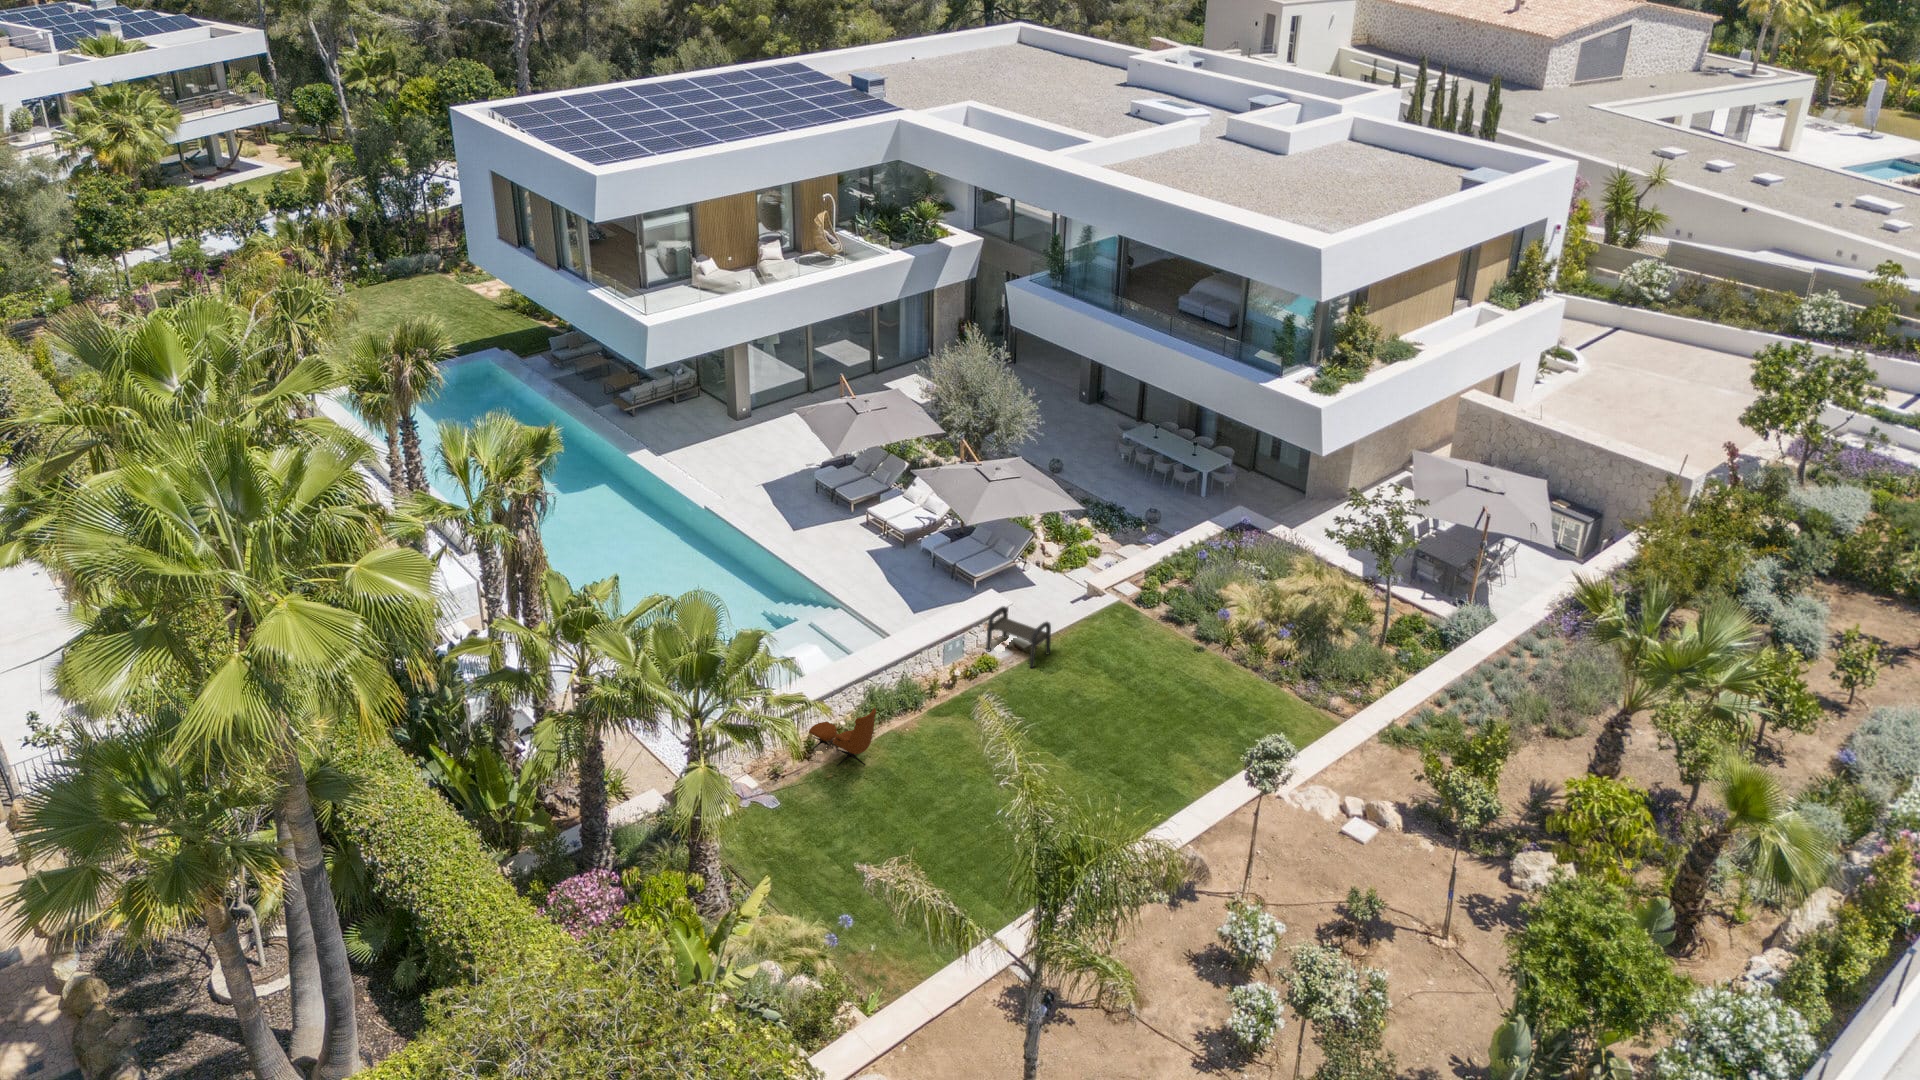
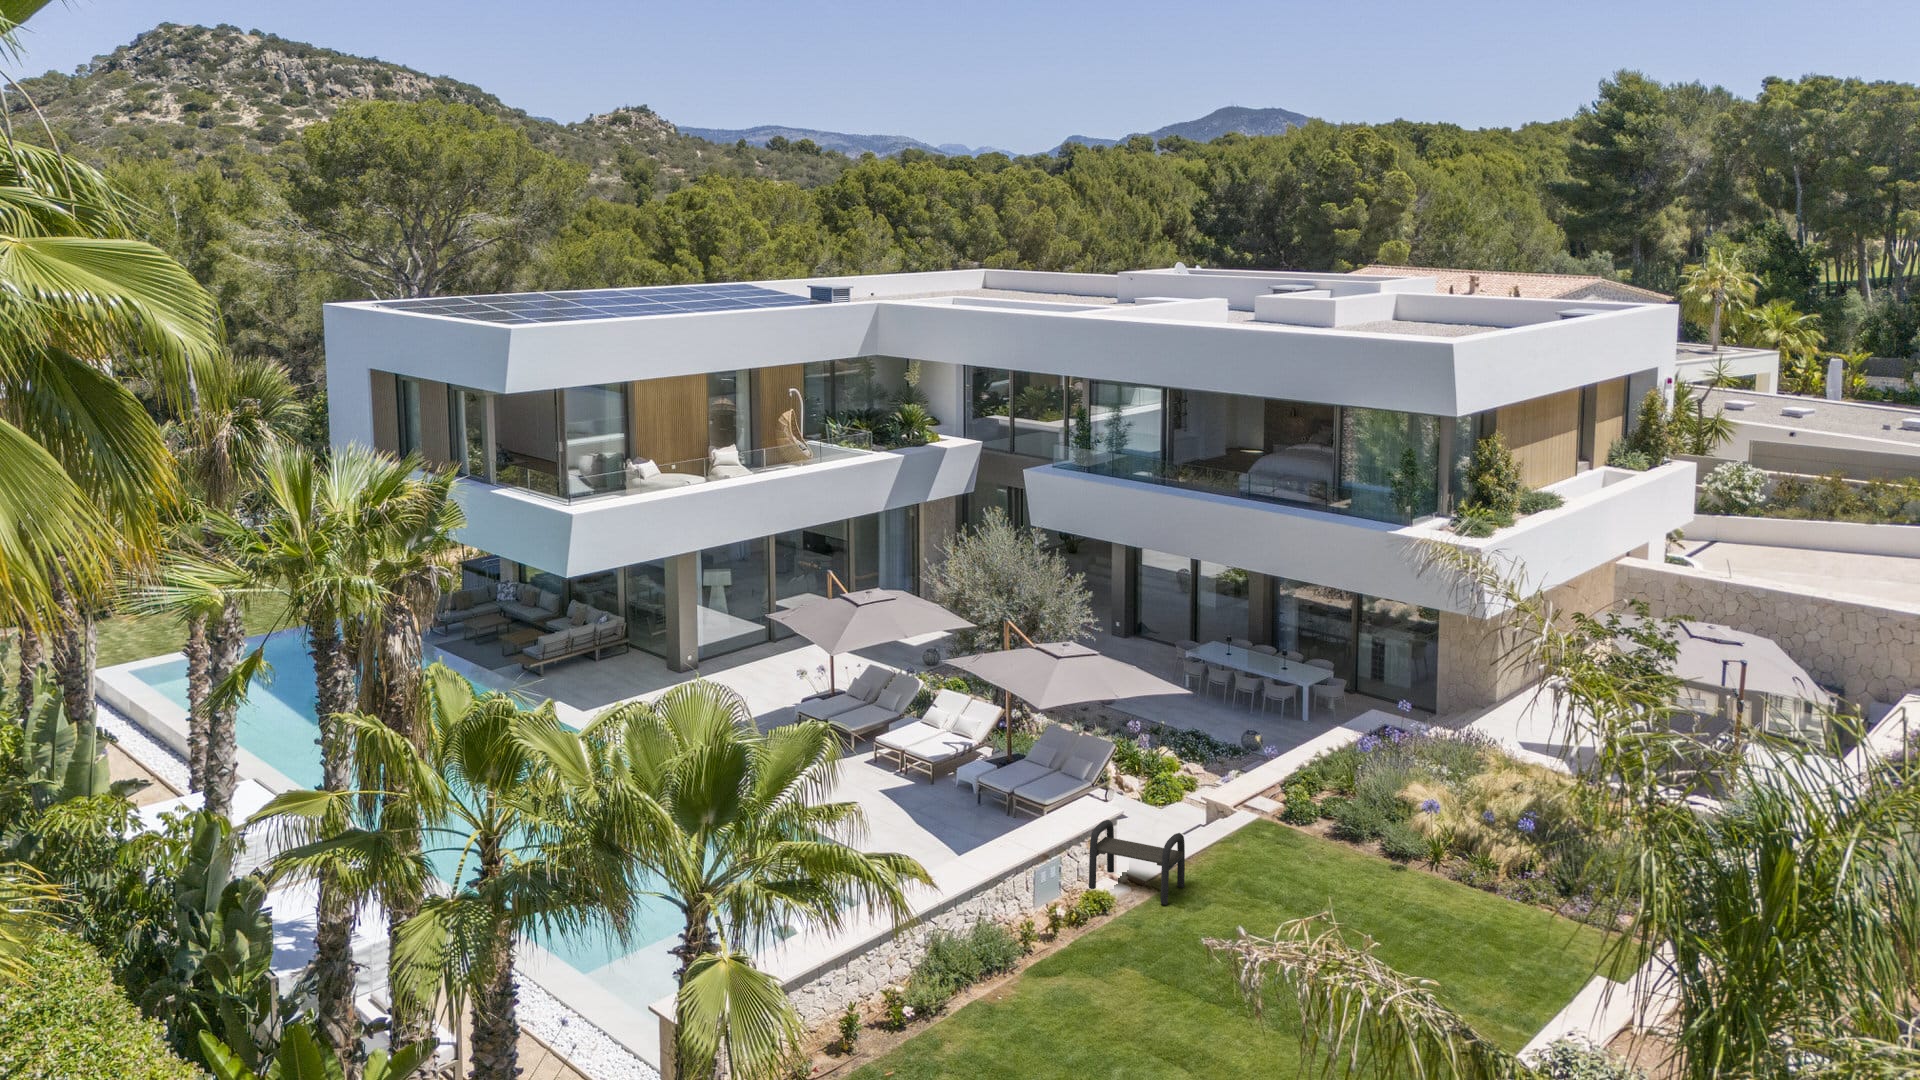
lounge chair: present [809,708,876,767] -> none [844,946,961,1058]

